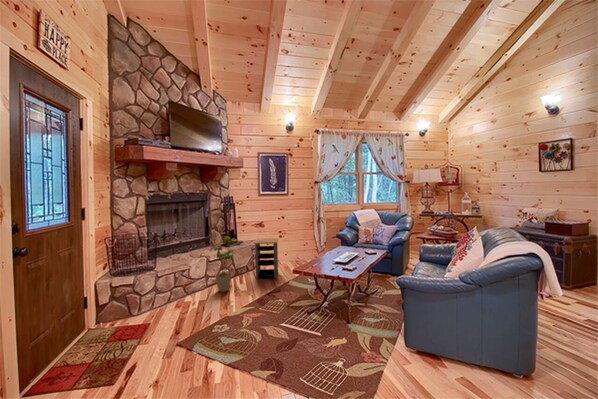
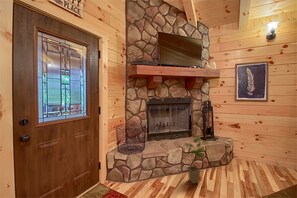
side table: present [255,238,278,279] -> none [227,140,254,186]

